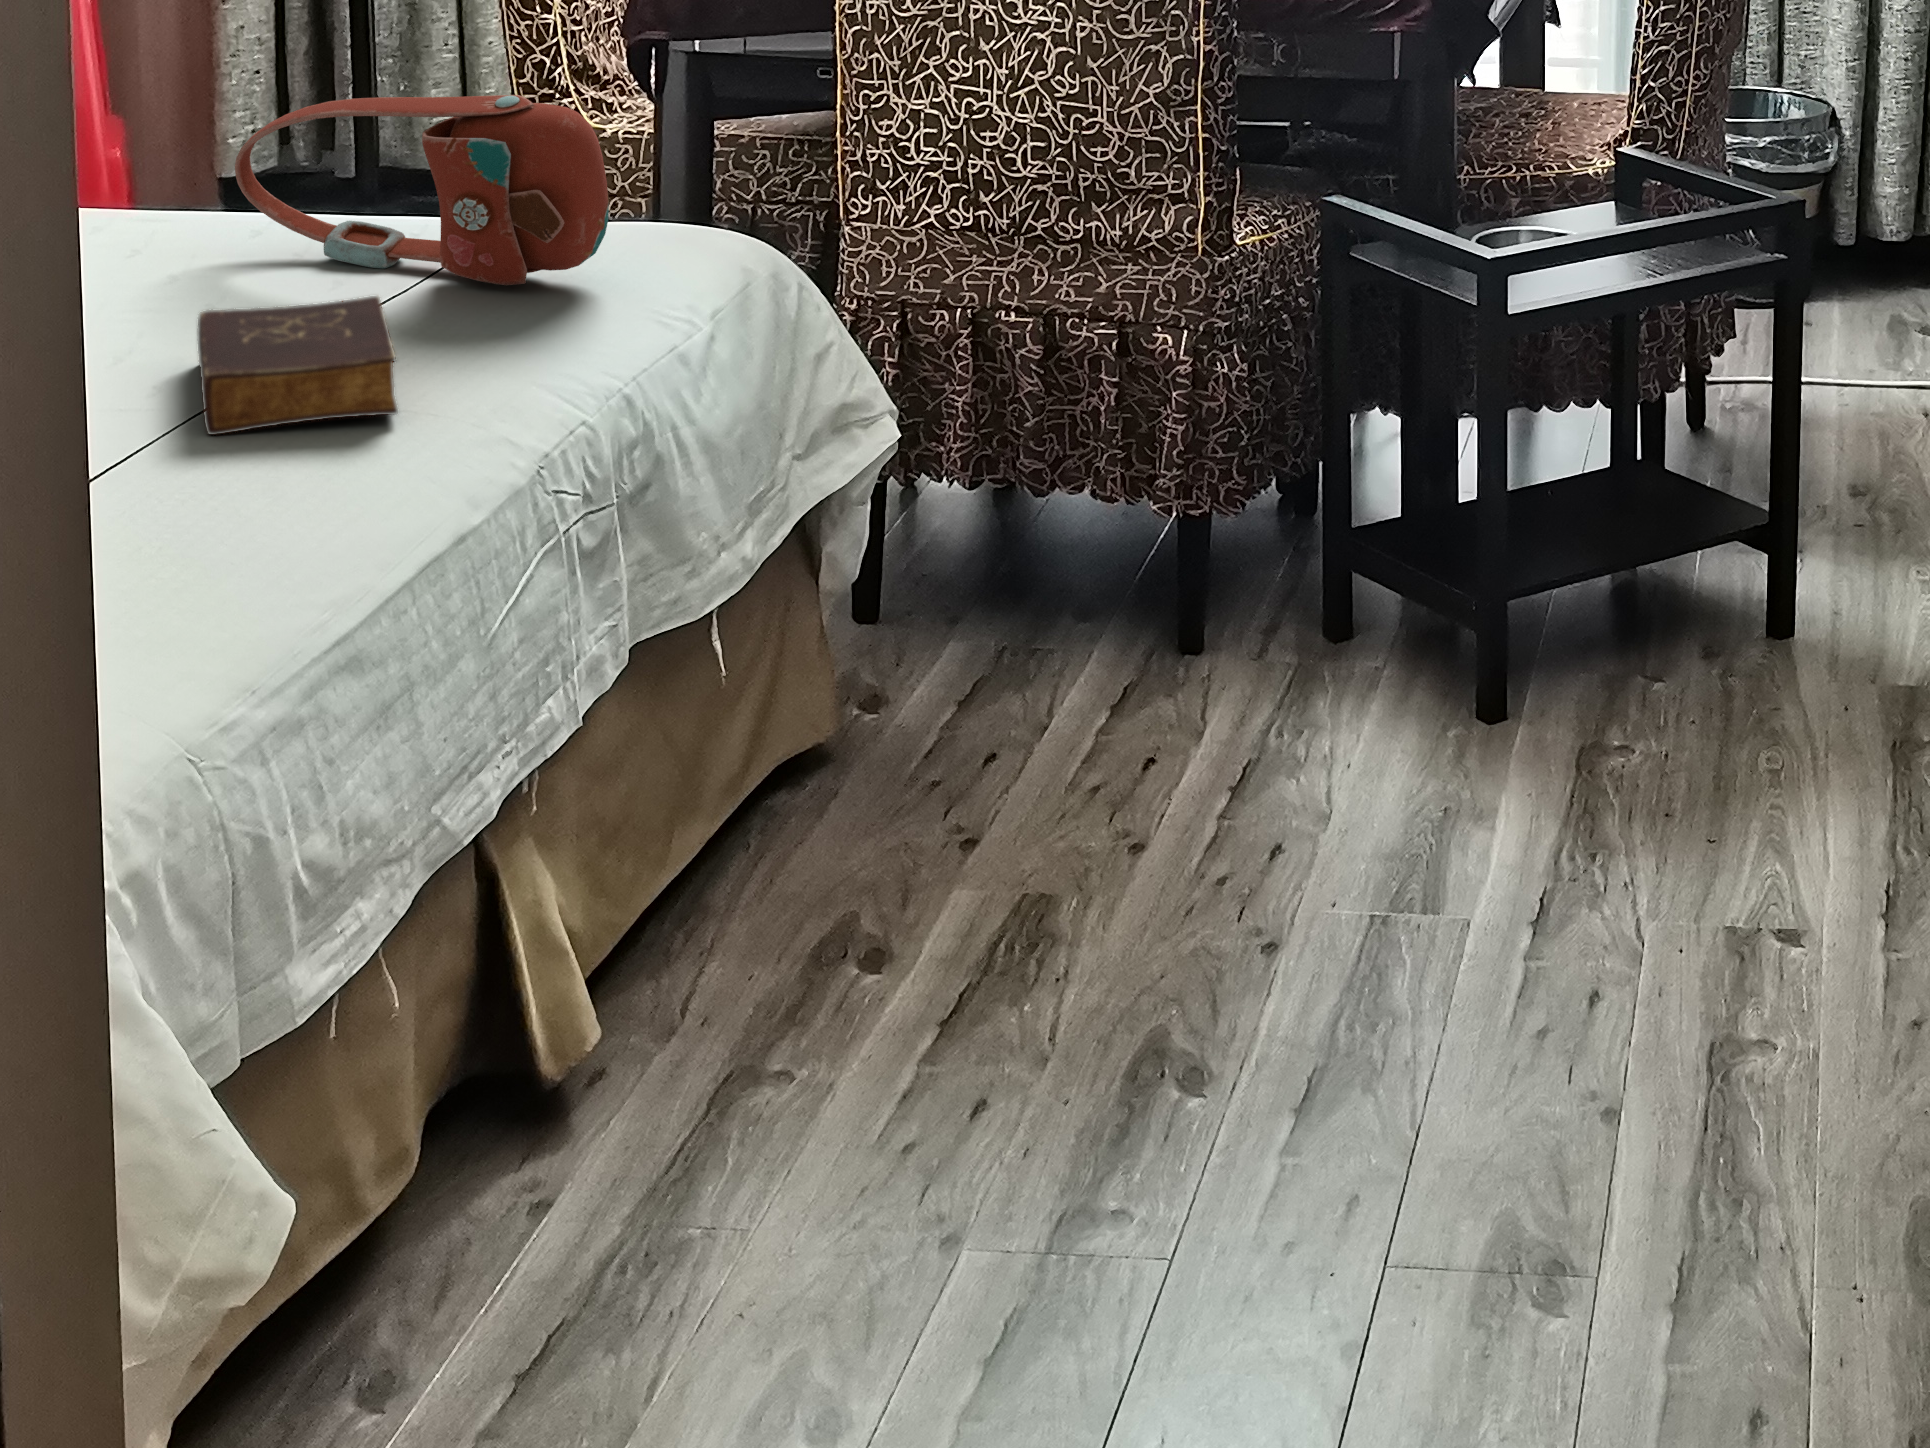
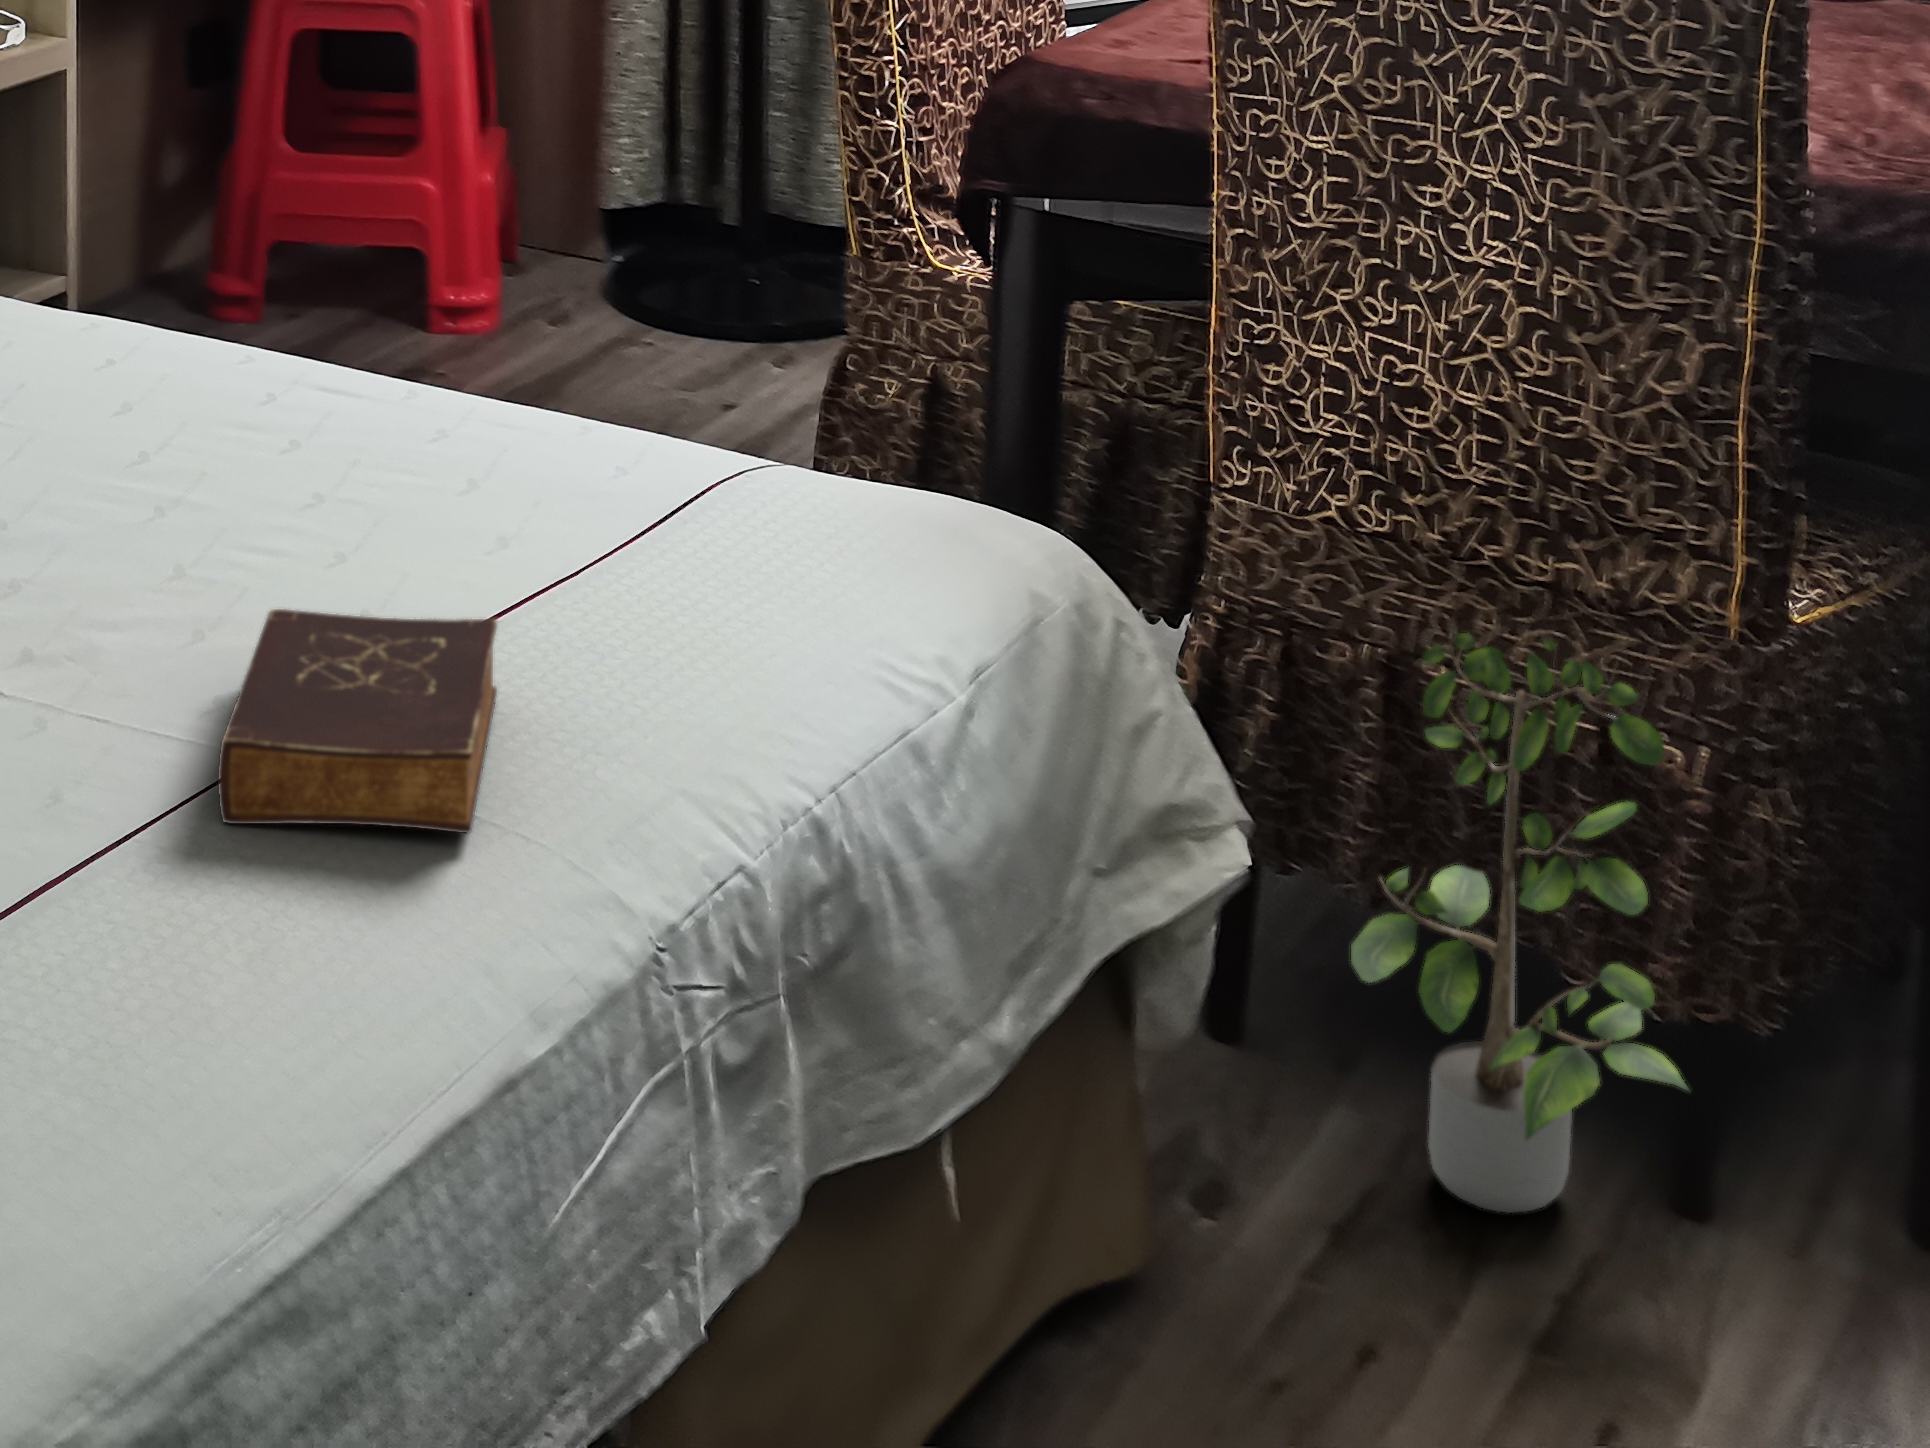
handbag: present [235,95,609,285] -> none [388,303,840,599]
potted plant: none [964,274,1197,674] -> present [1351,623,1689,1213]

